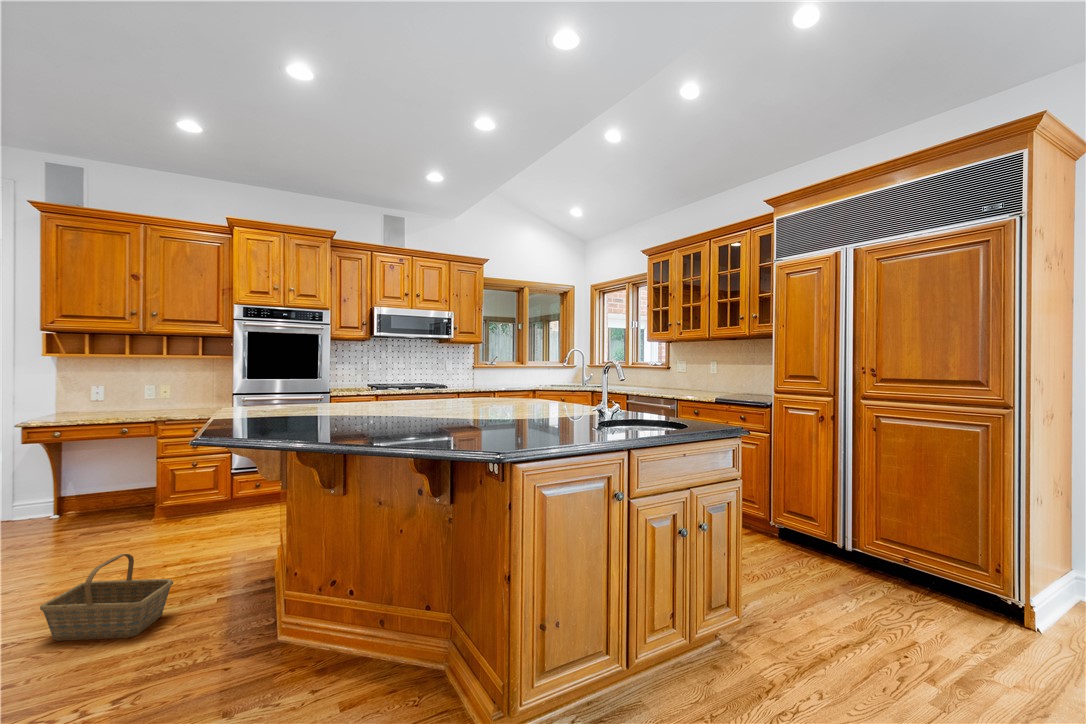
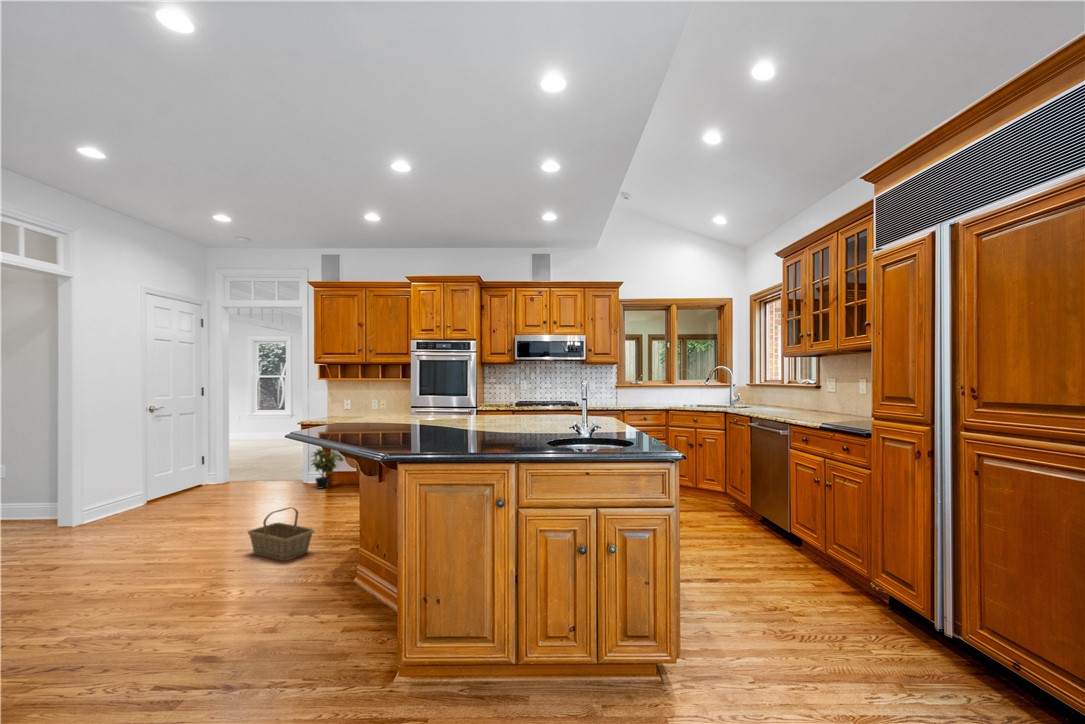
potted plant: none [38,452,108,522] -> present [312,449,344,488]

